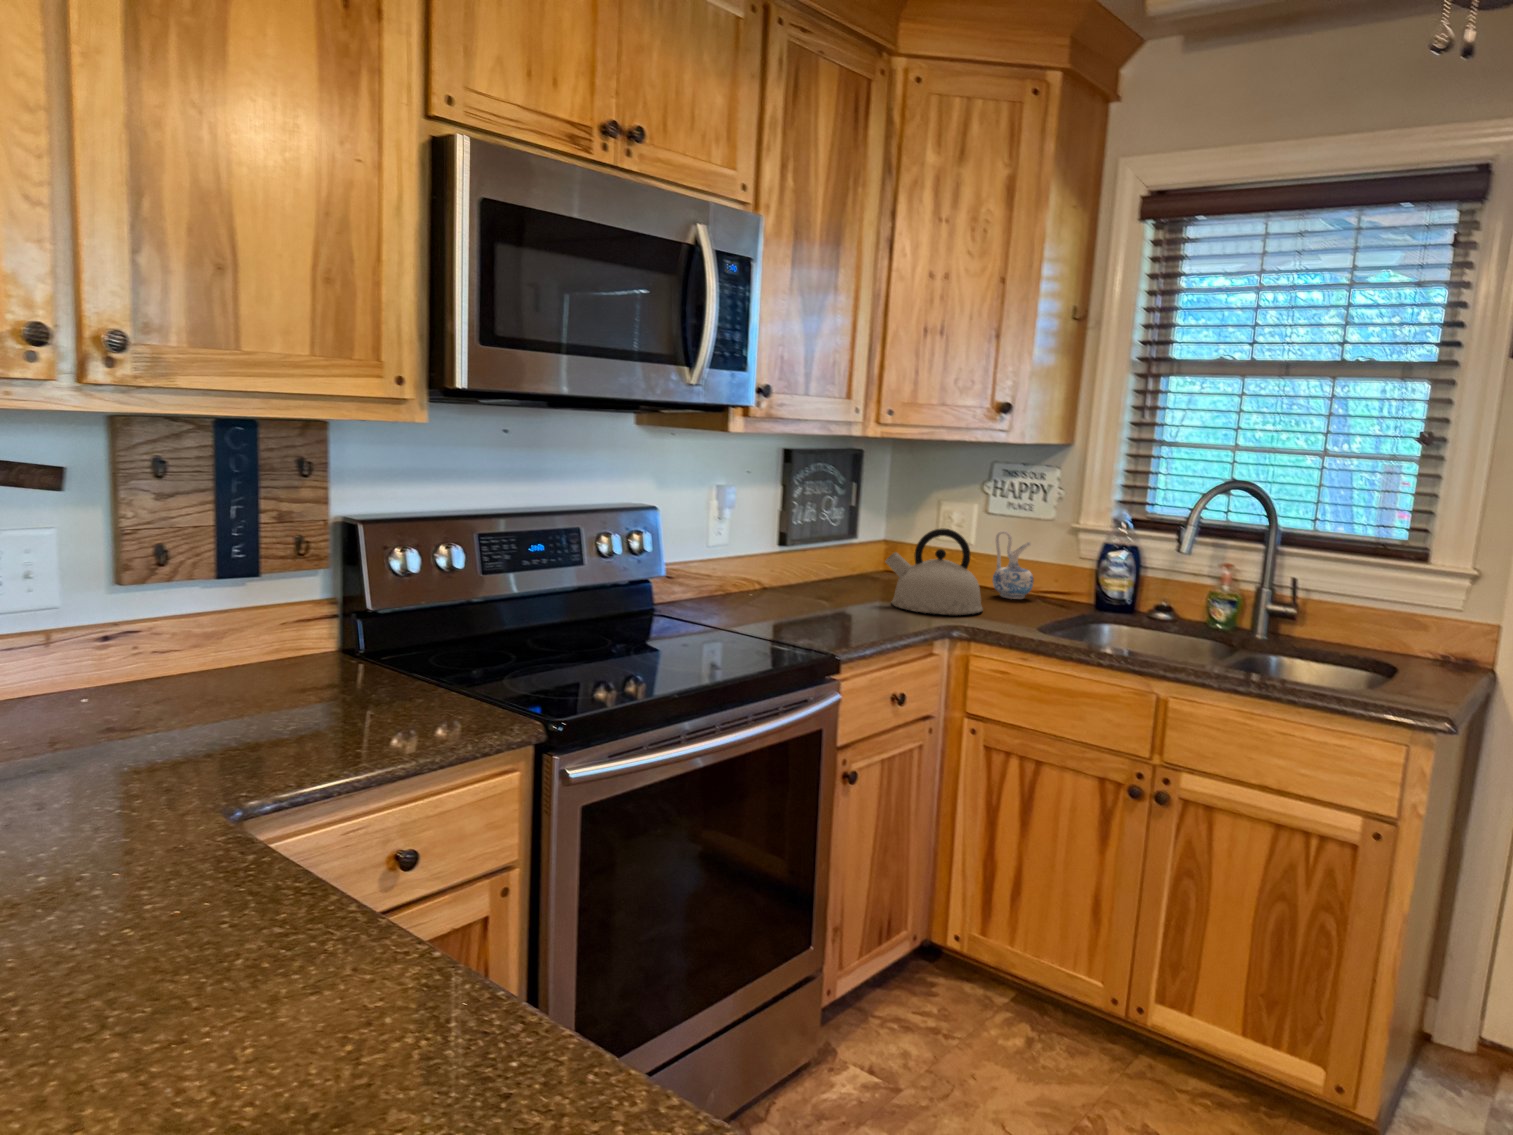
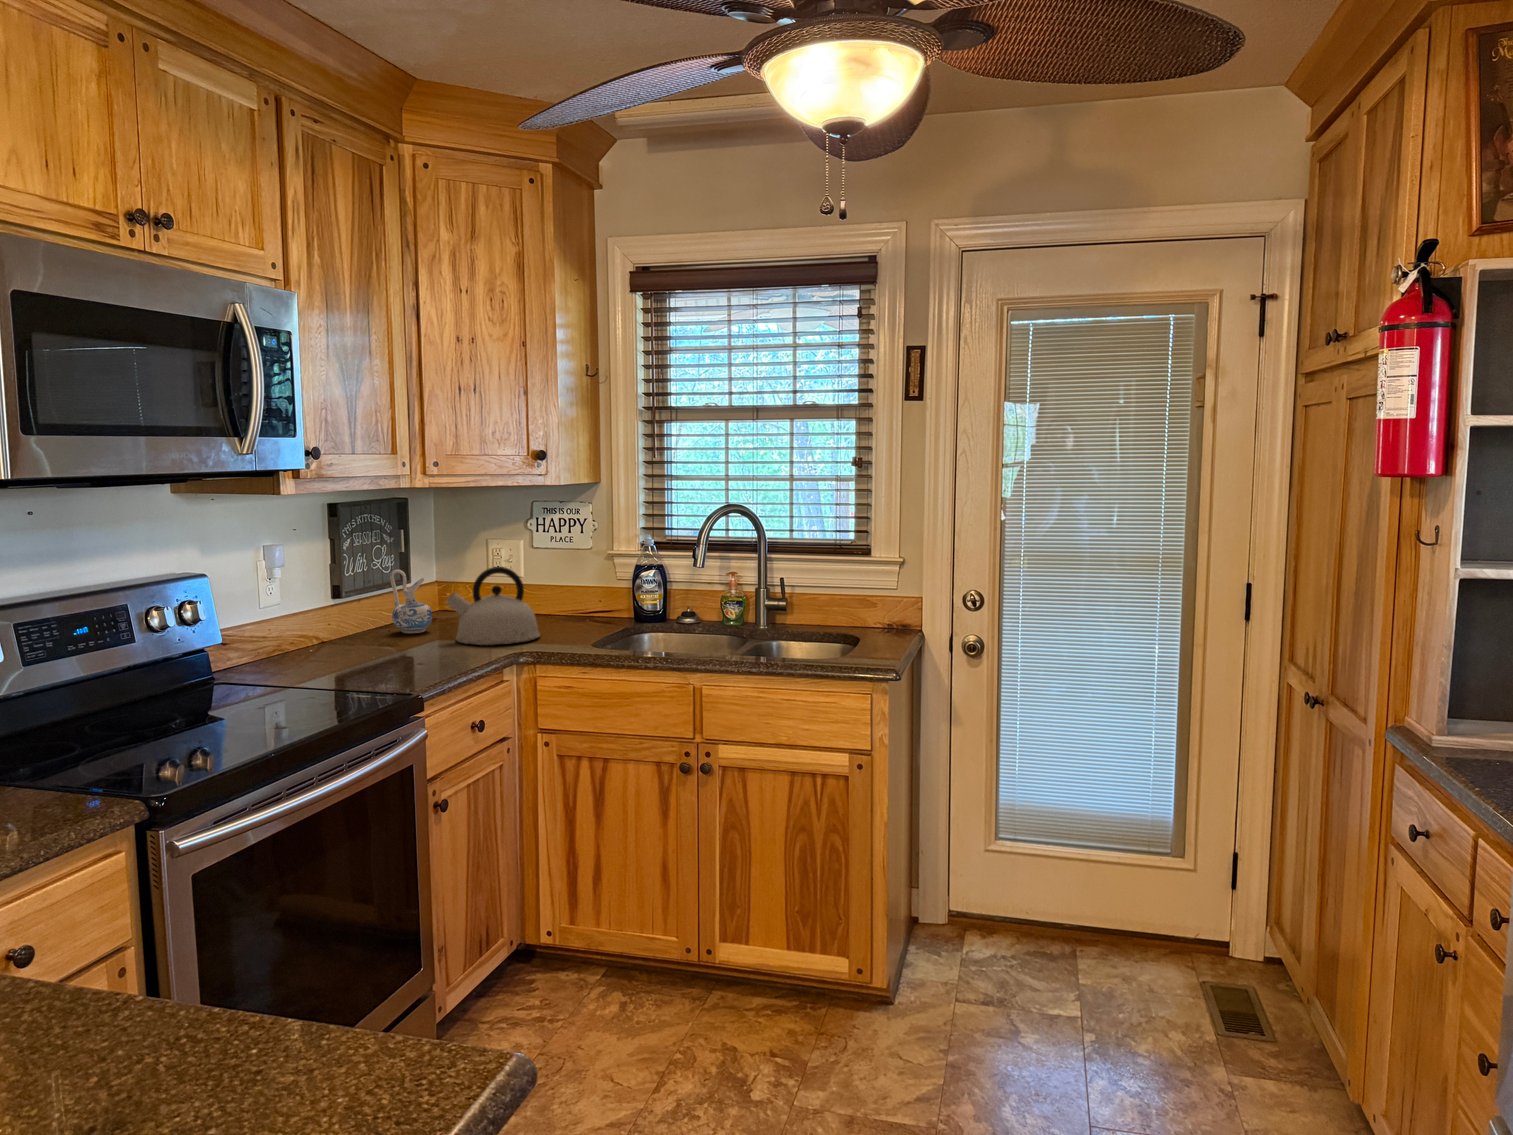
ceramic pitcher: present [993,530,1034,599] -> present [390,570,432,633]

